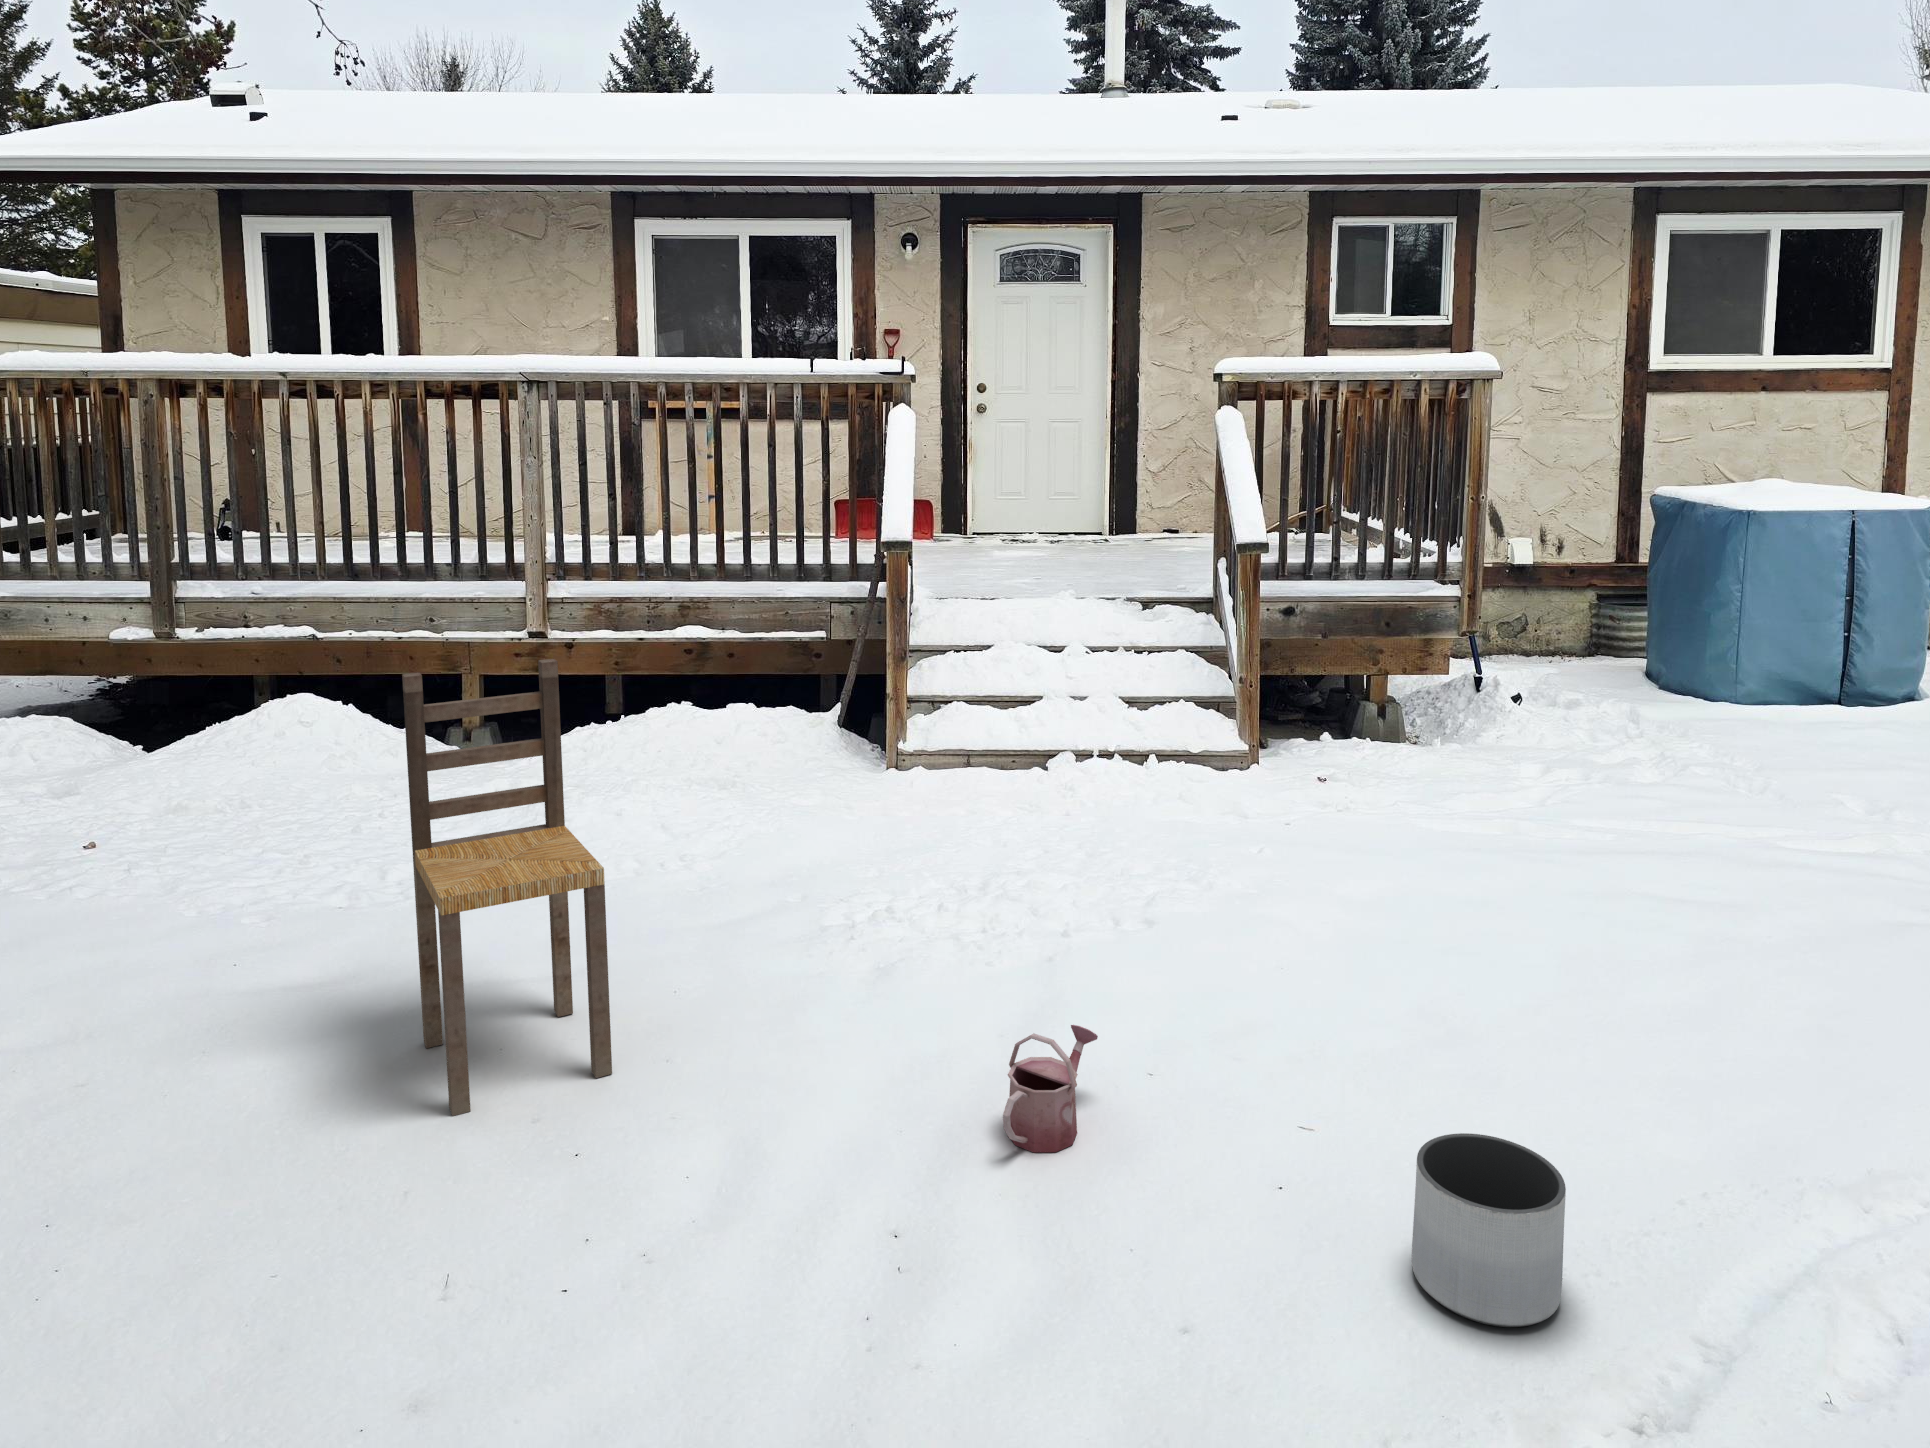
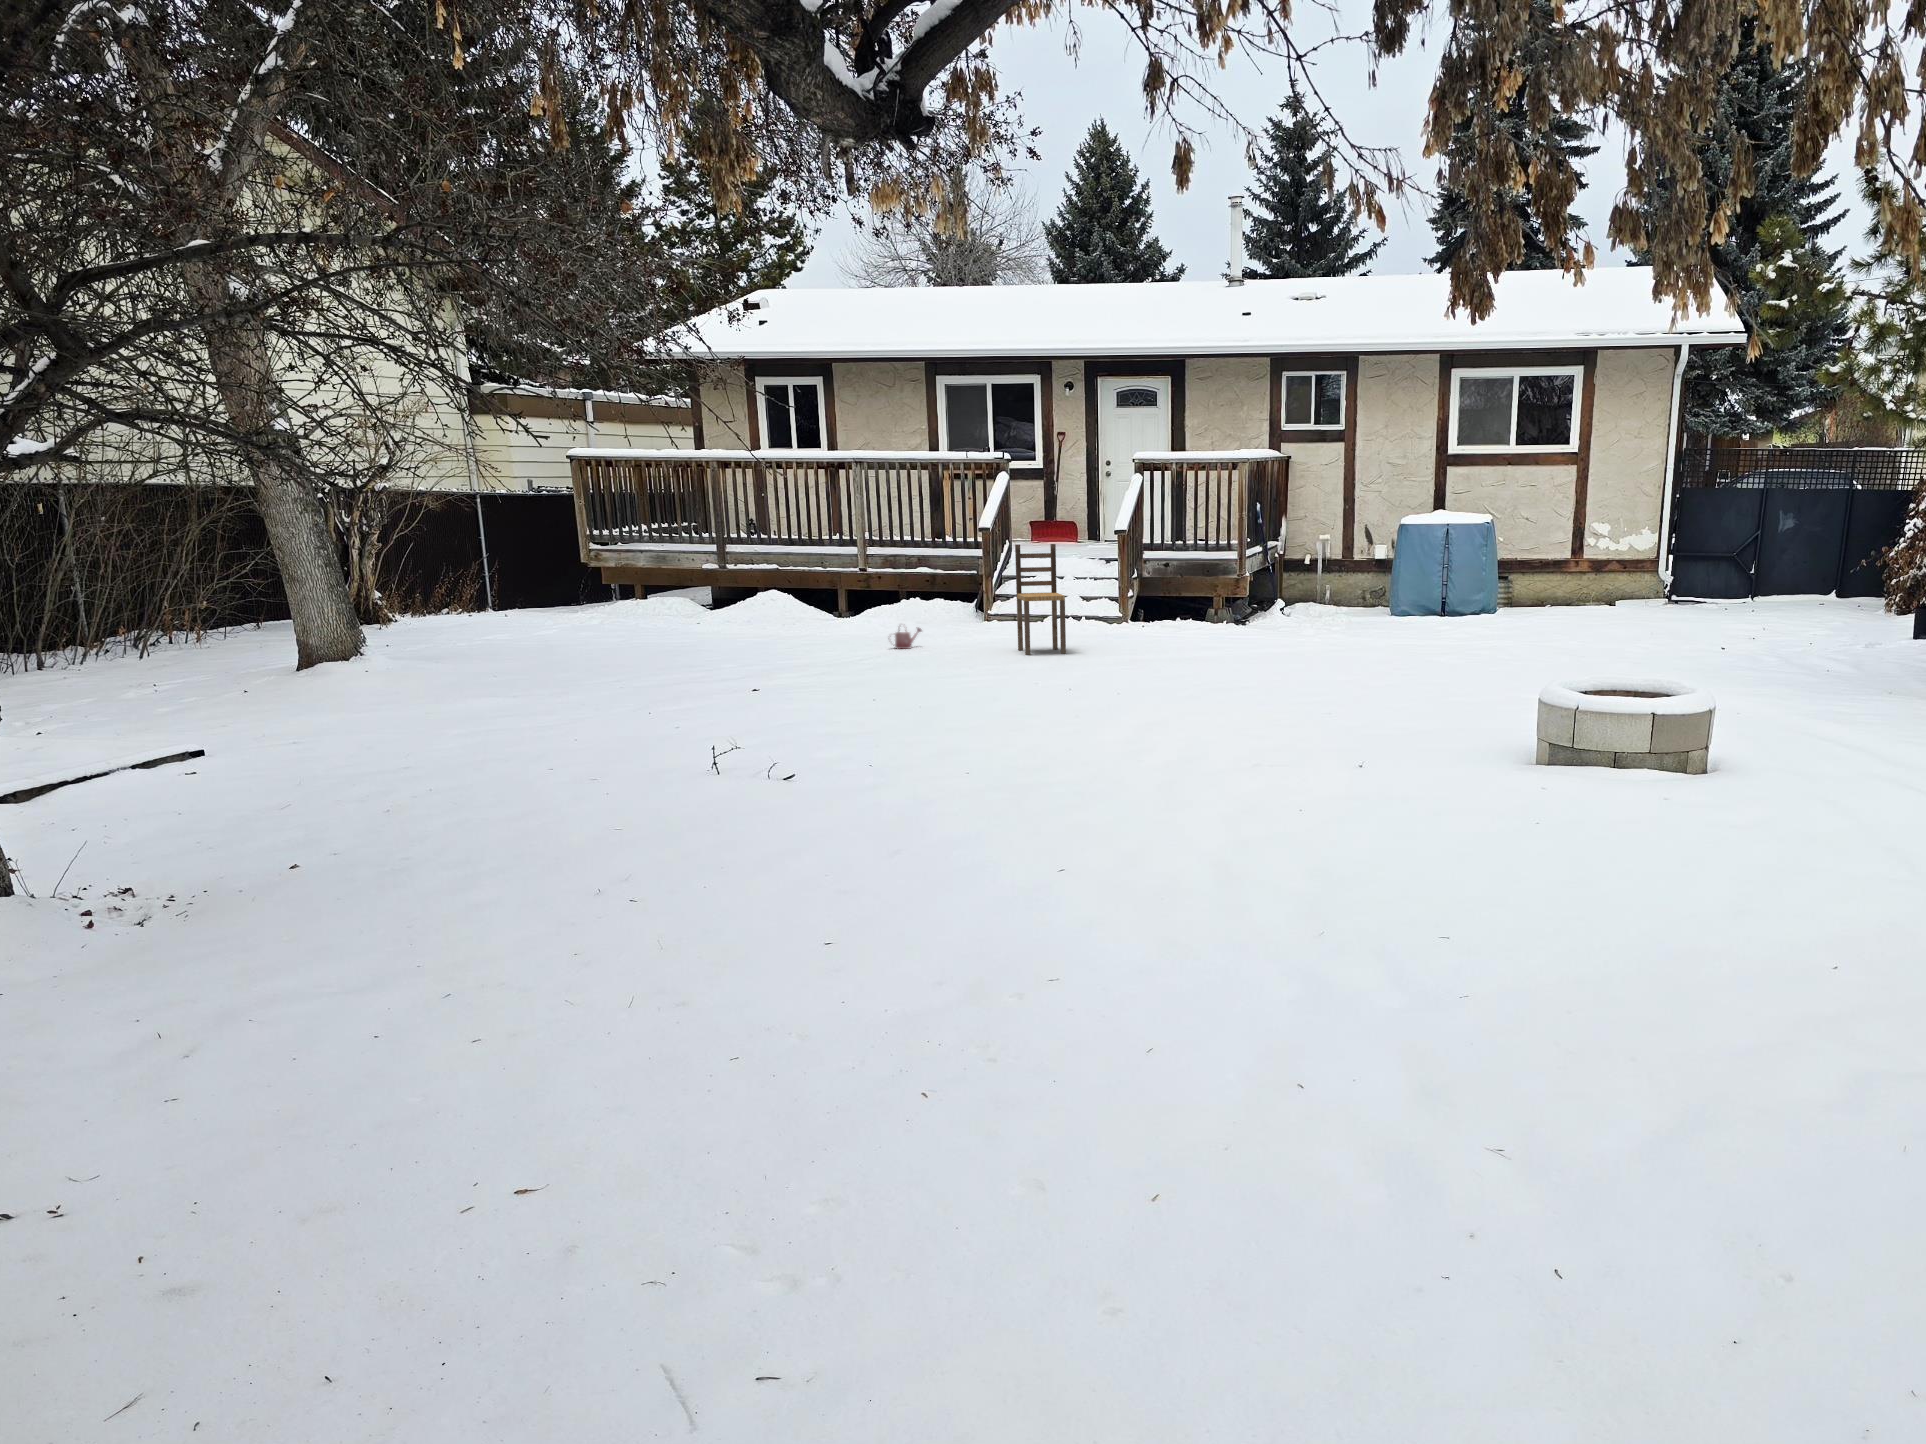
chair: present [402,659,612,1116] -> present [1015,544,1066,655]
planter: present [1412,1133,1566,1327] -> none [944,630,973,658]

